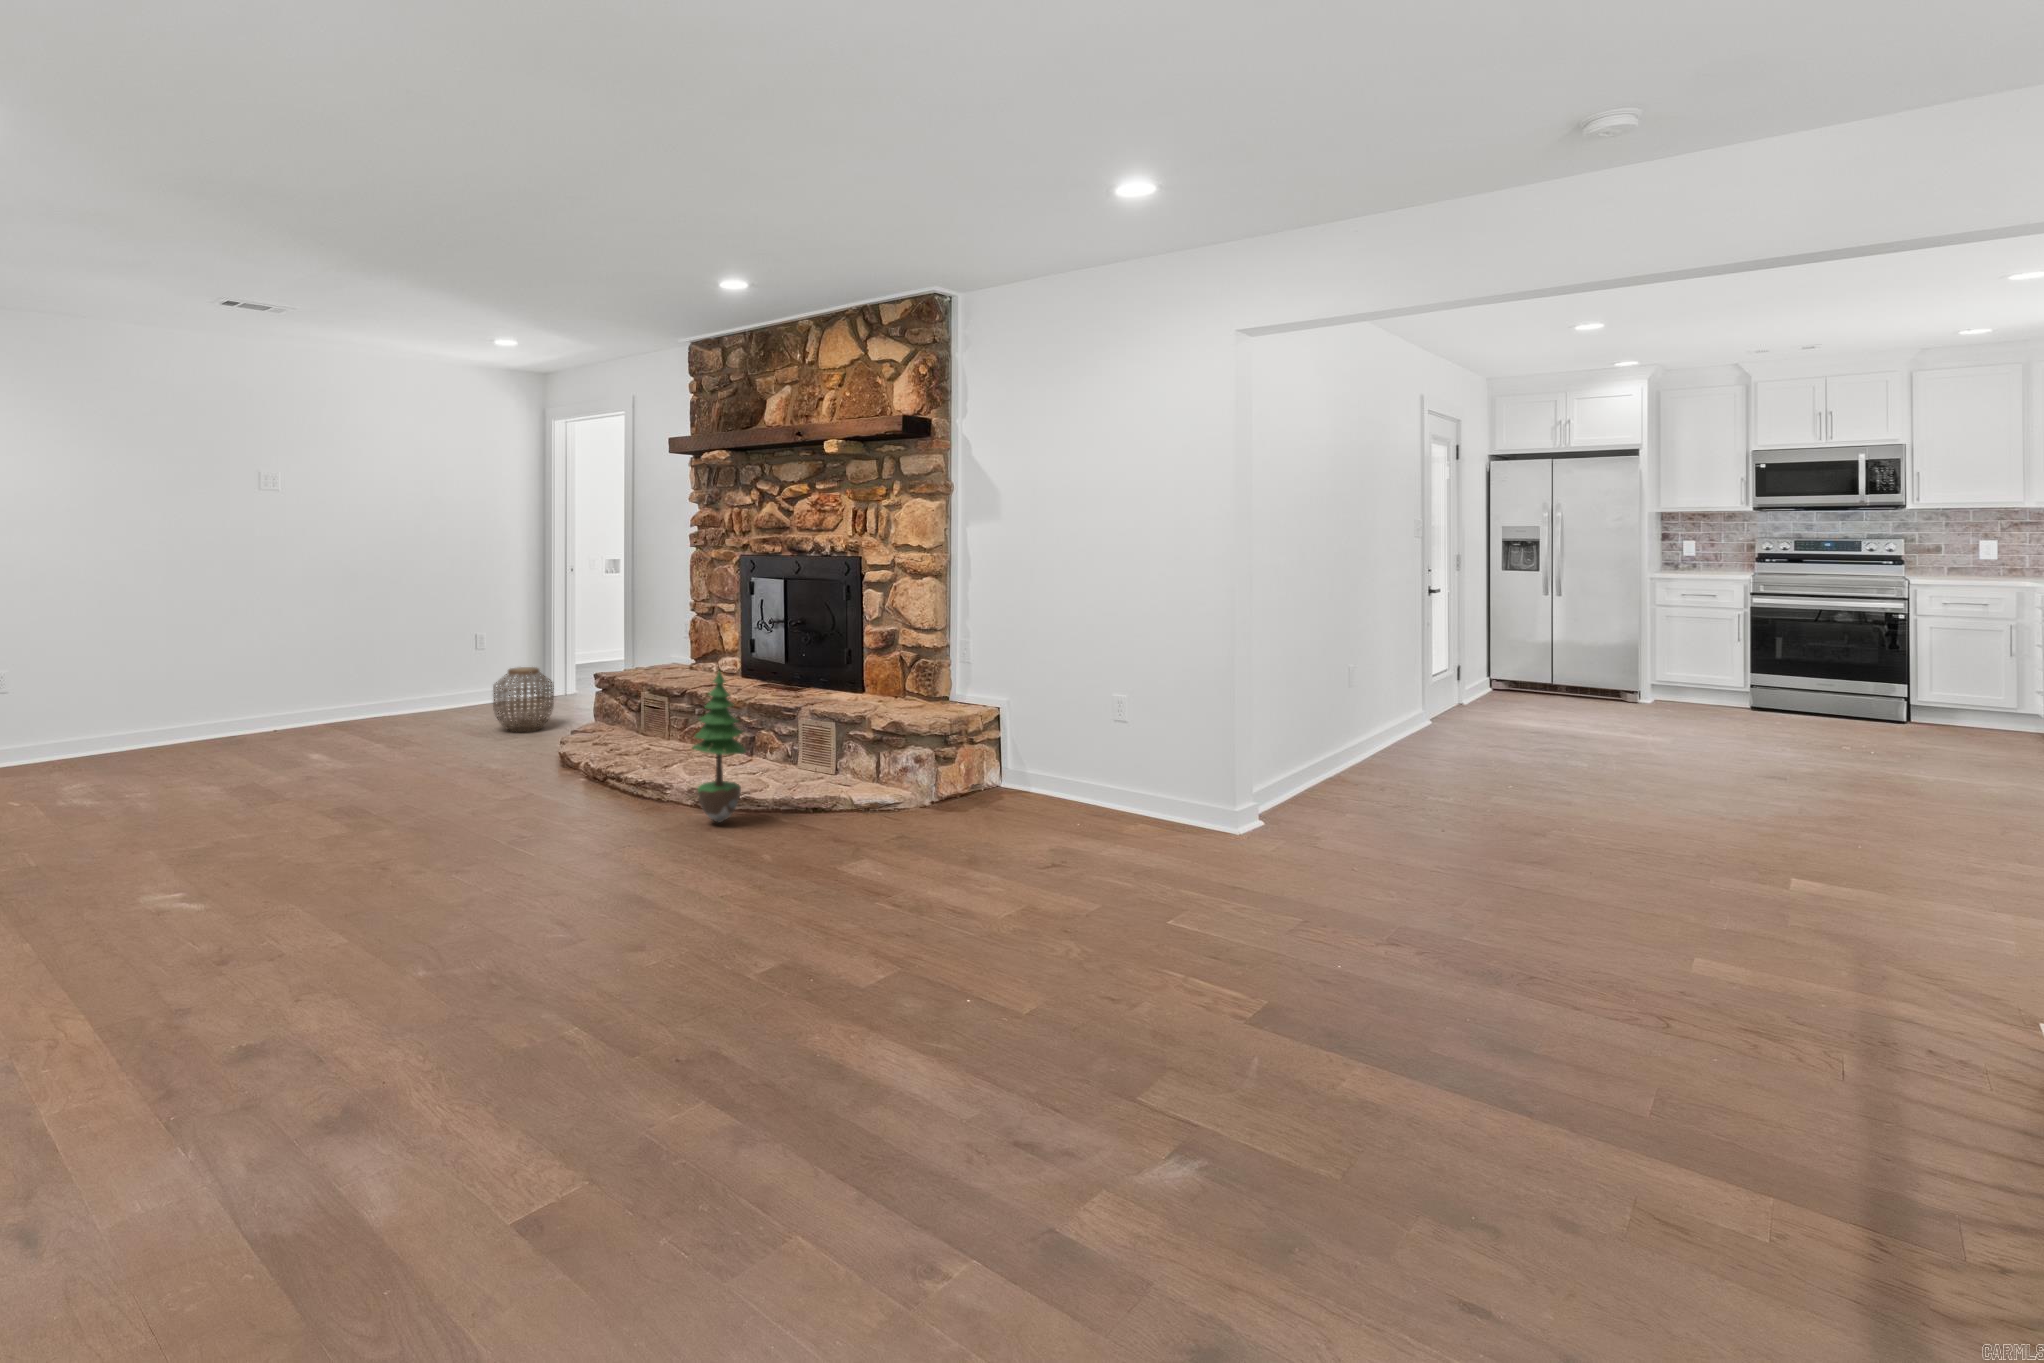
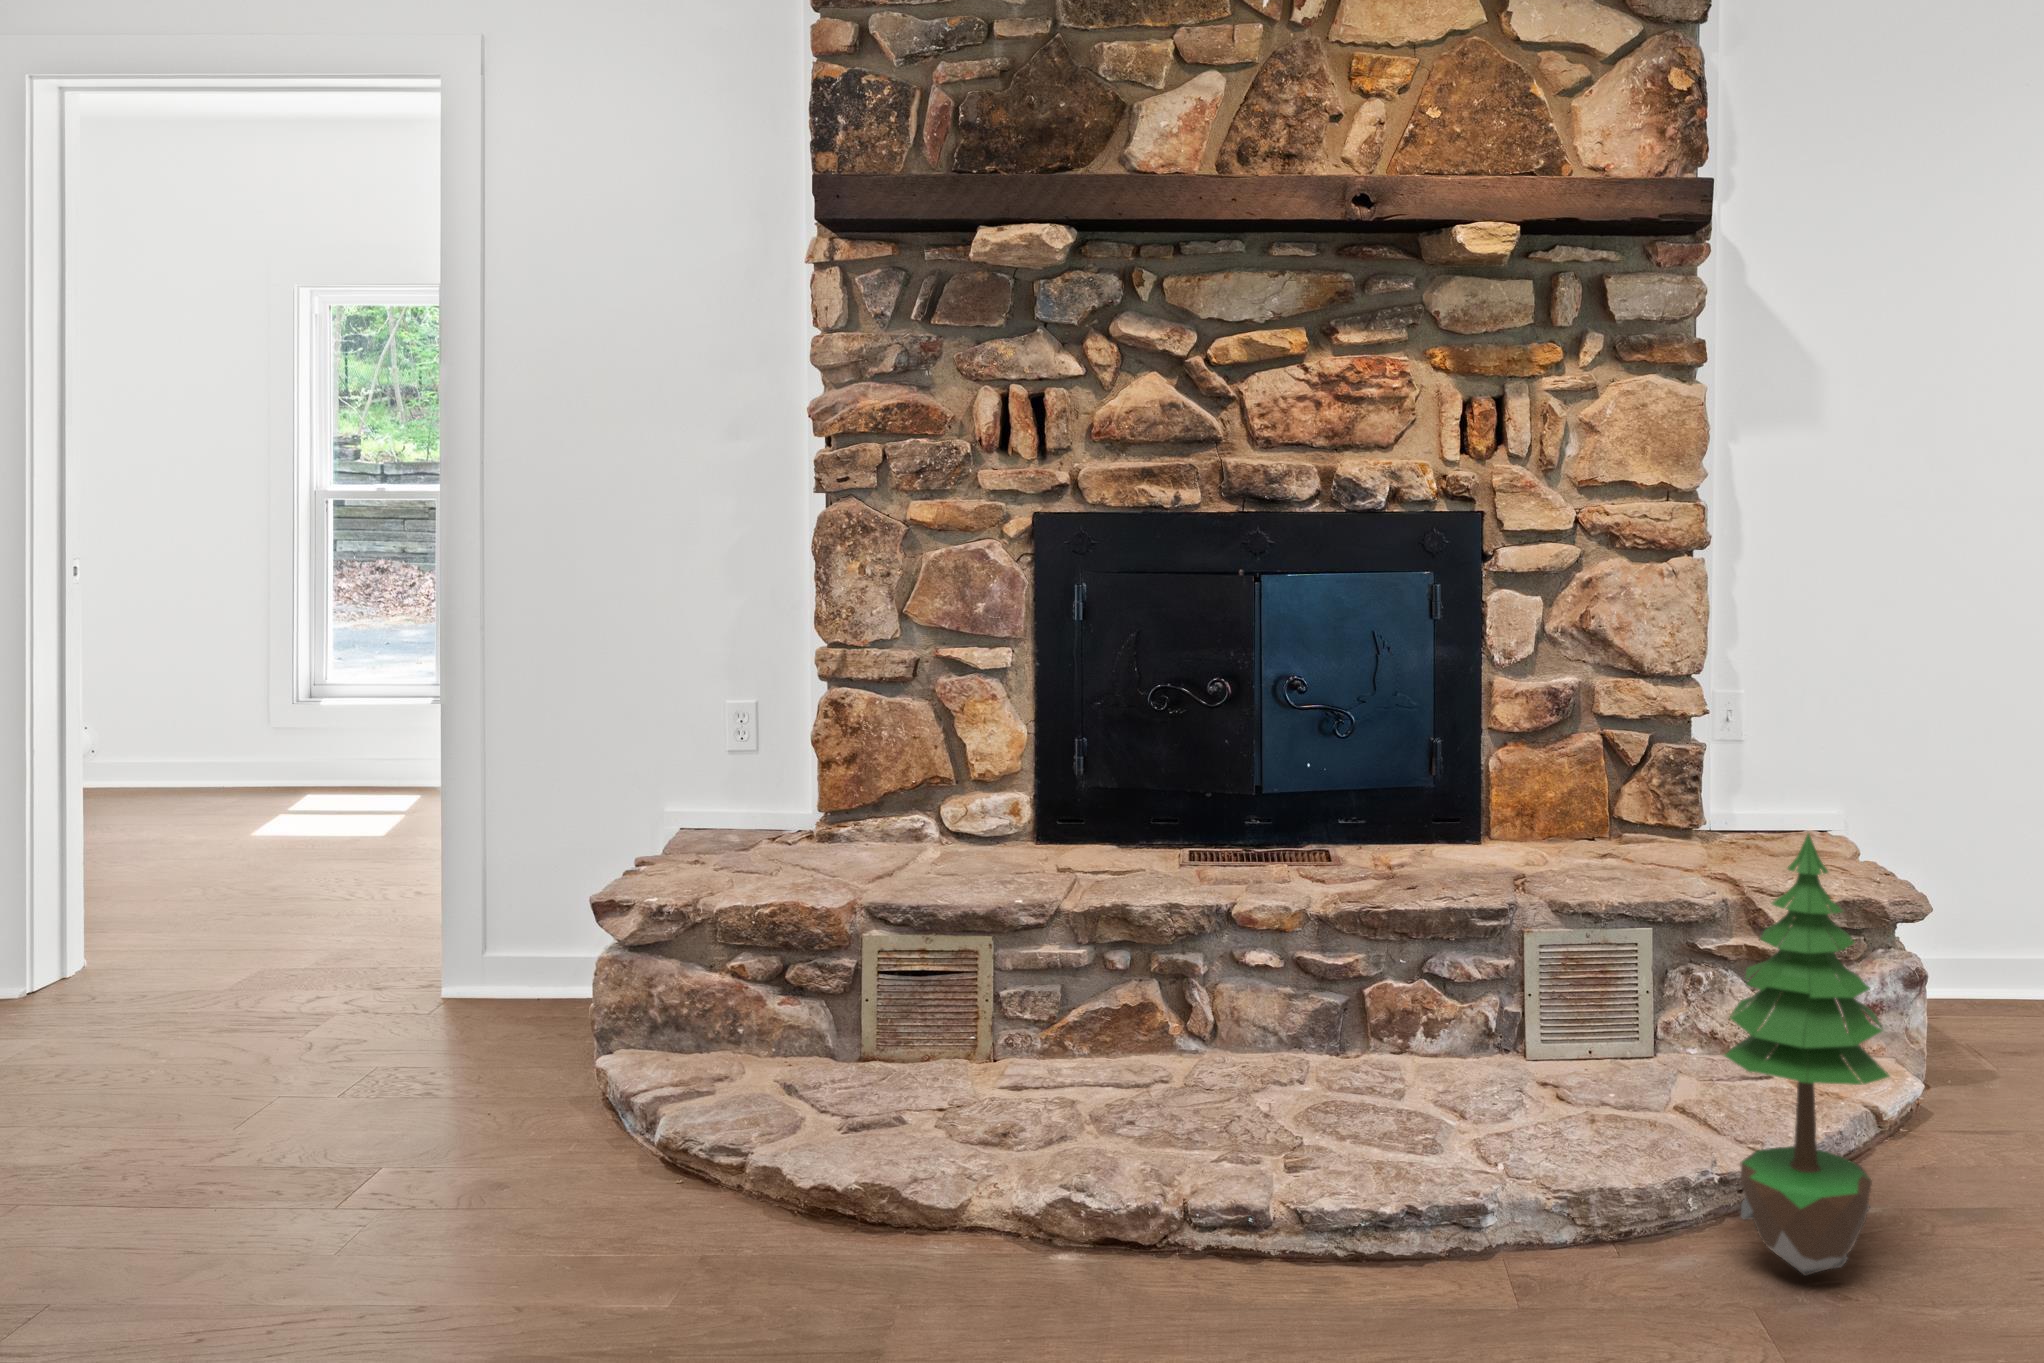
woven basket: present [493,667,554,732] -> none [176,907,412,1152]

